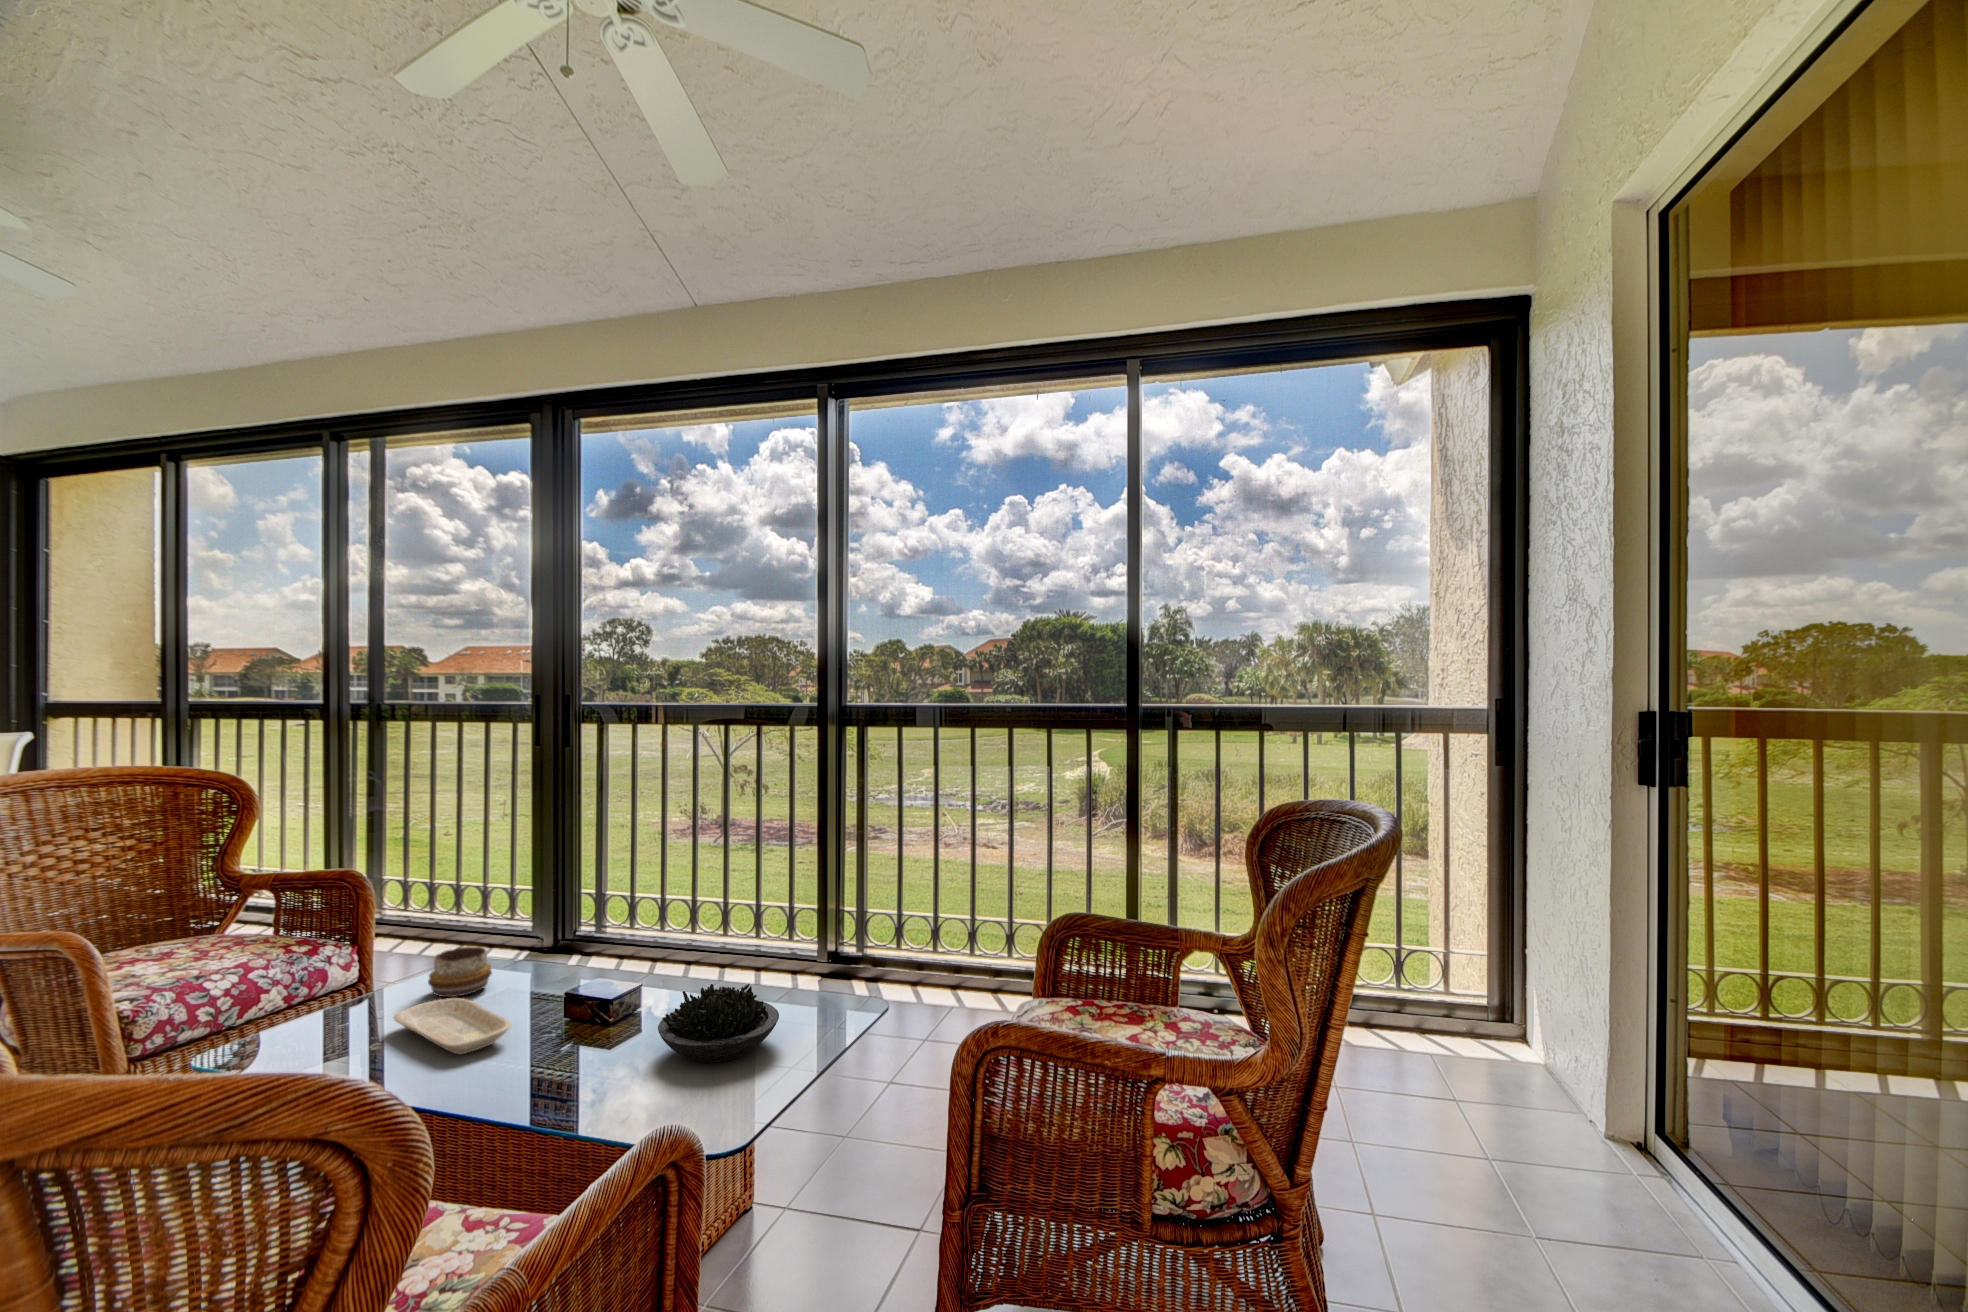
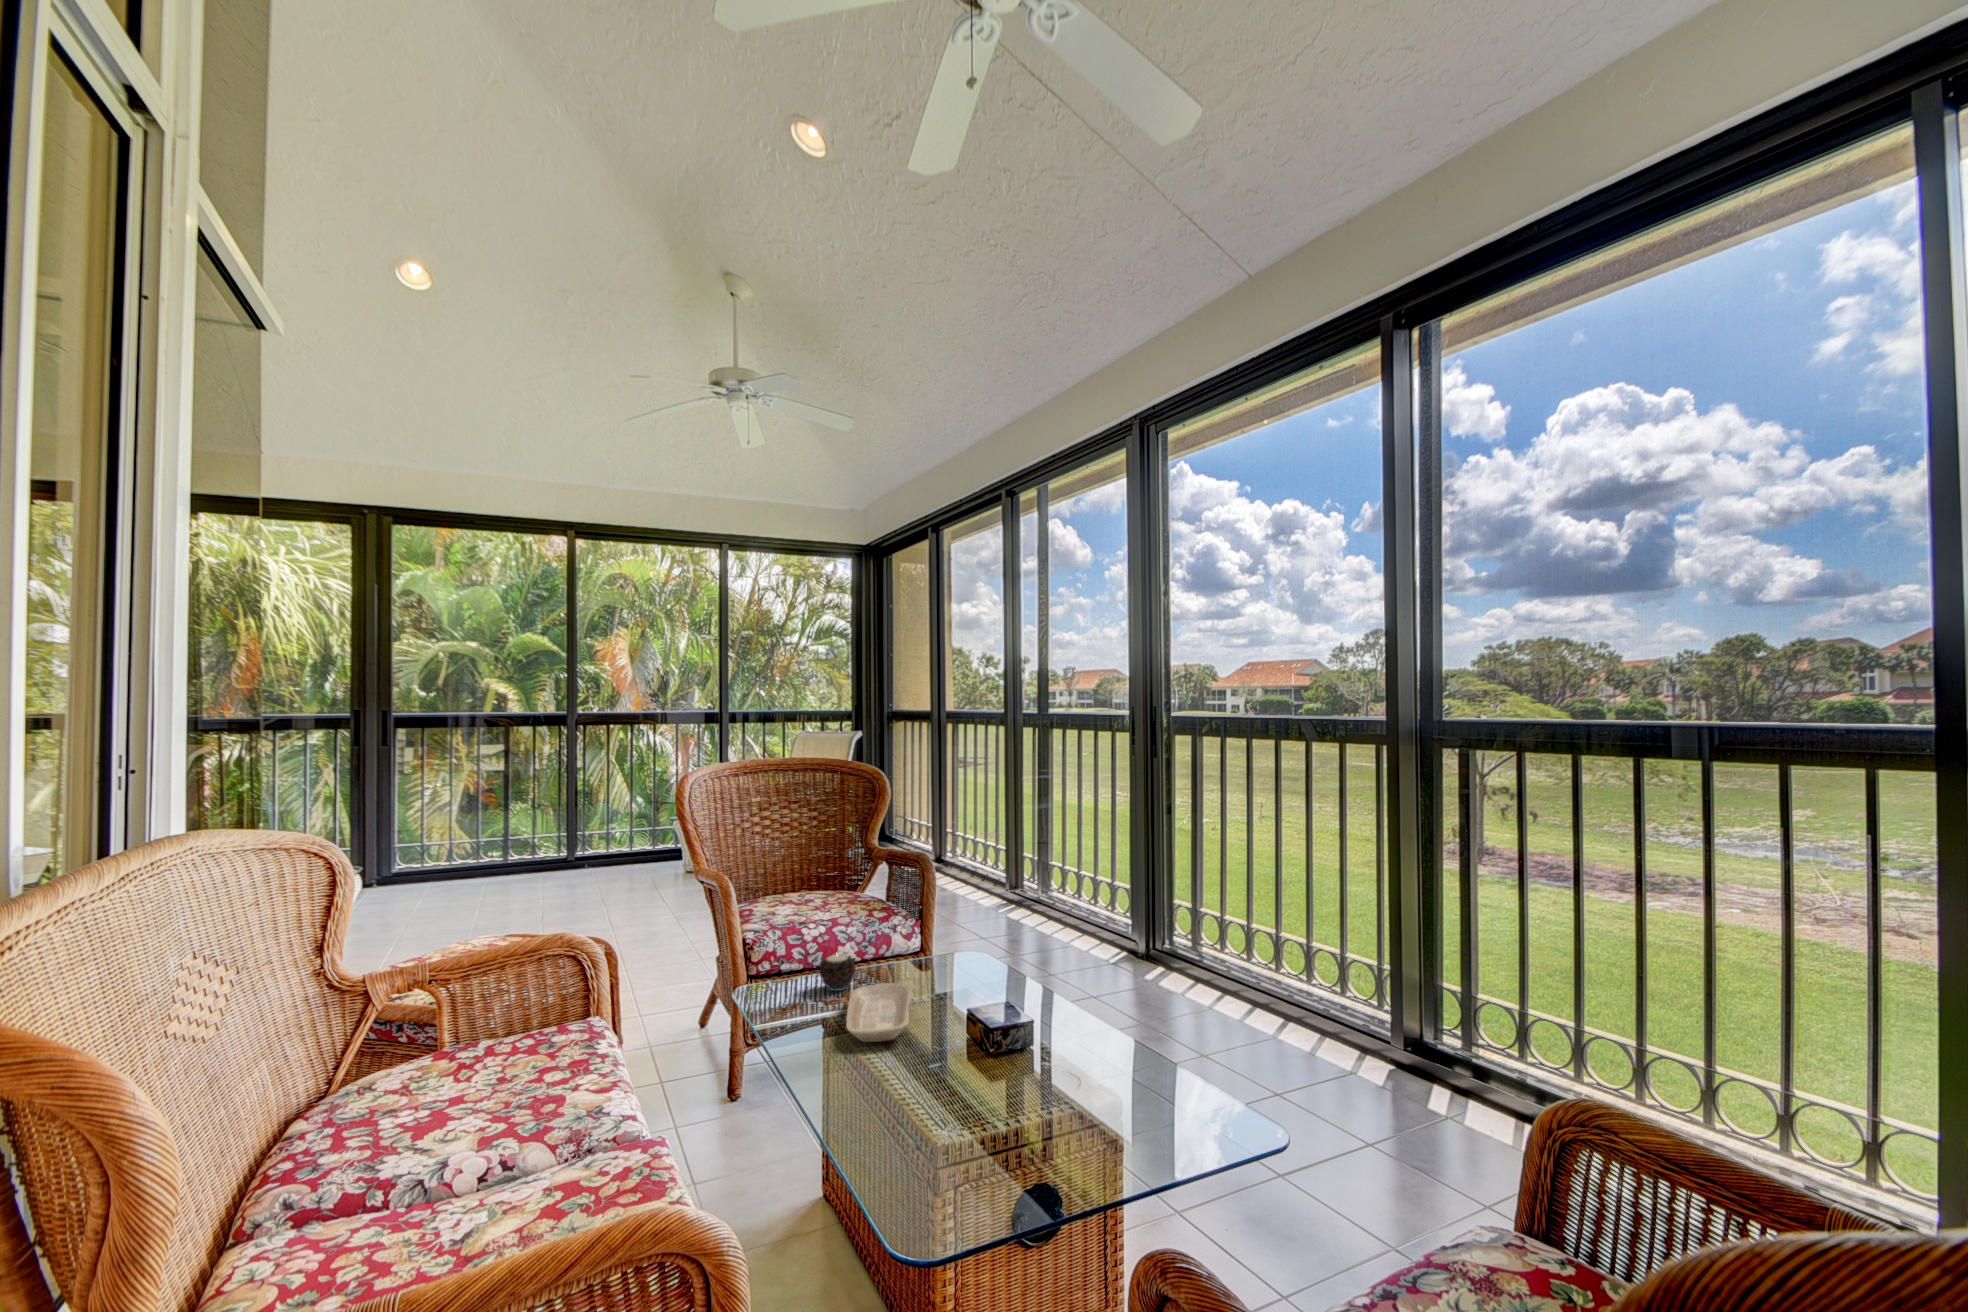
decorative bowl: present [428,947,492,997] -> none [911,938,963,985]
succulent plant: present [658,984,779,1063] -> none [975,1038,1118,1142]
candle: none [317,985,373,1030] -> present [819,954,856,991]

